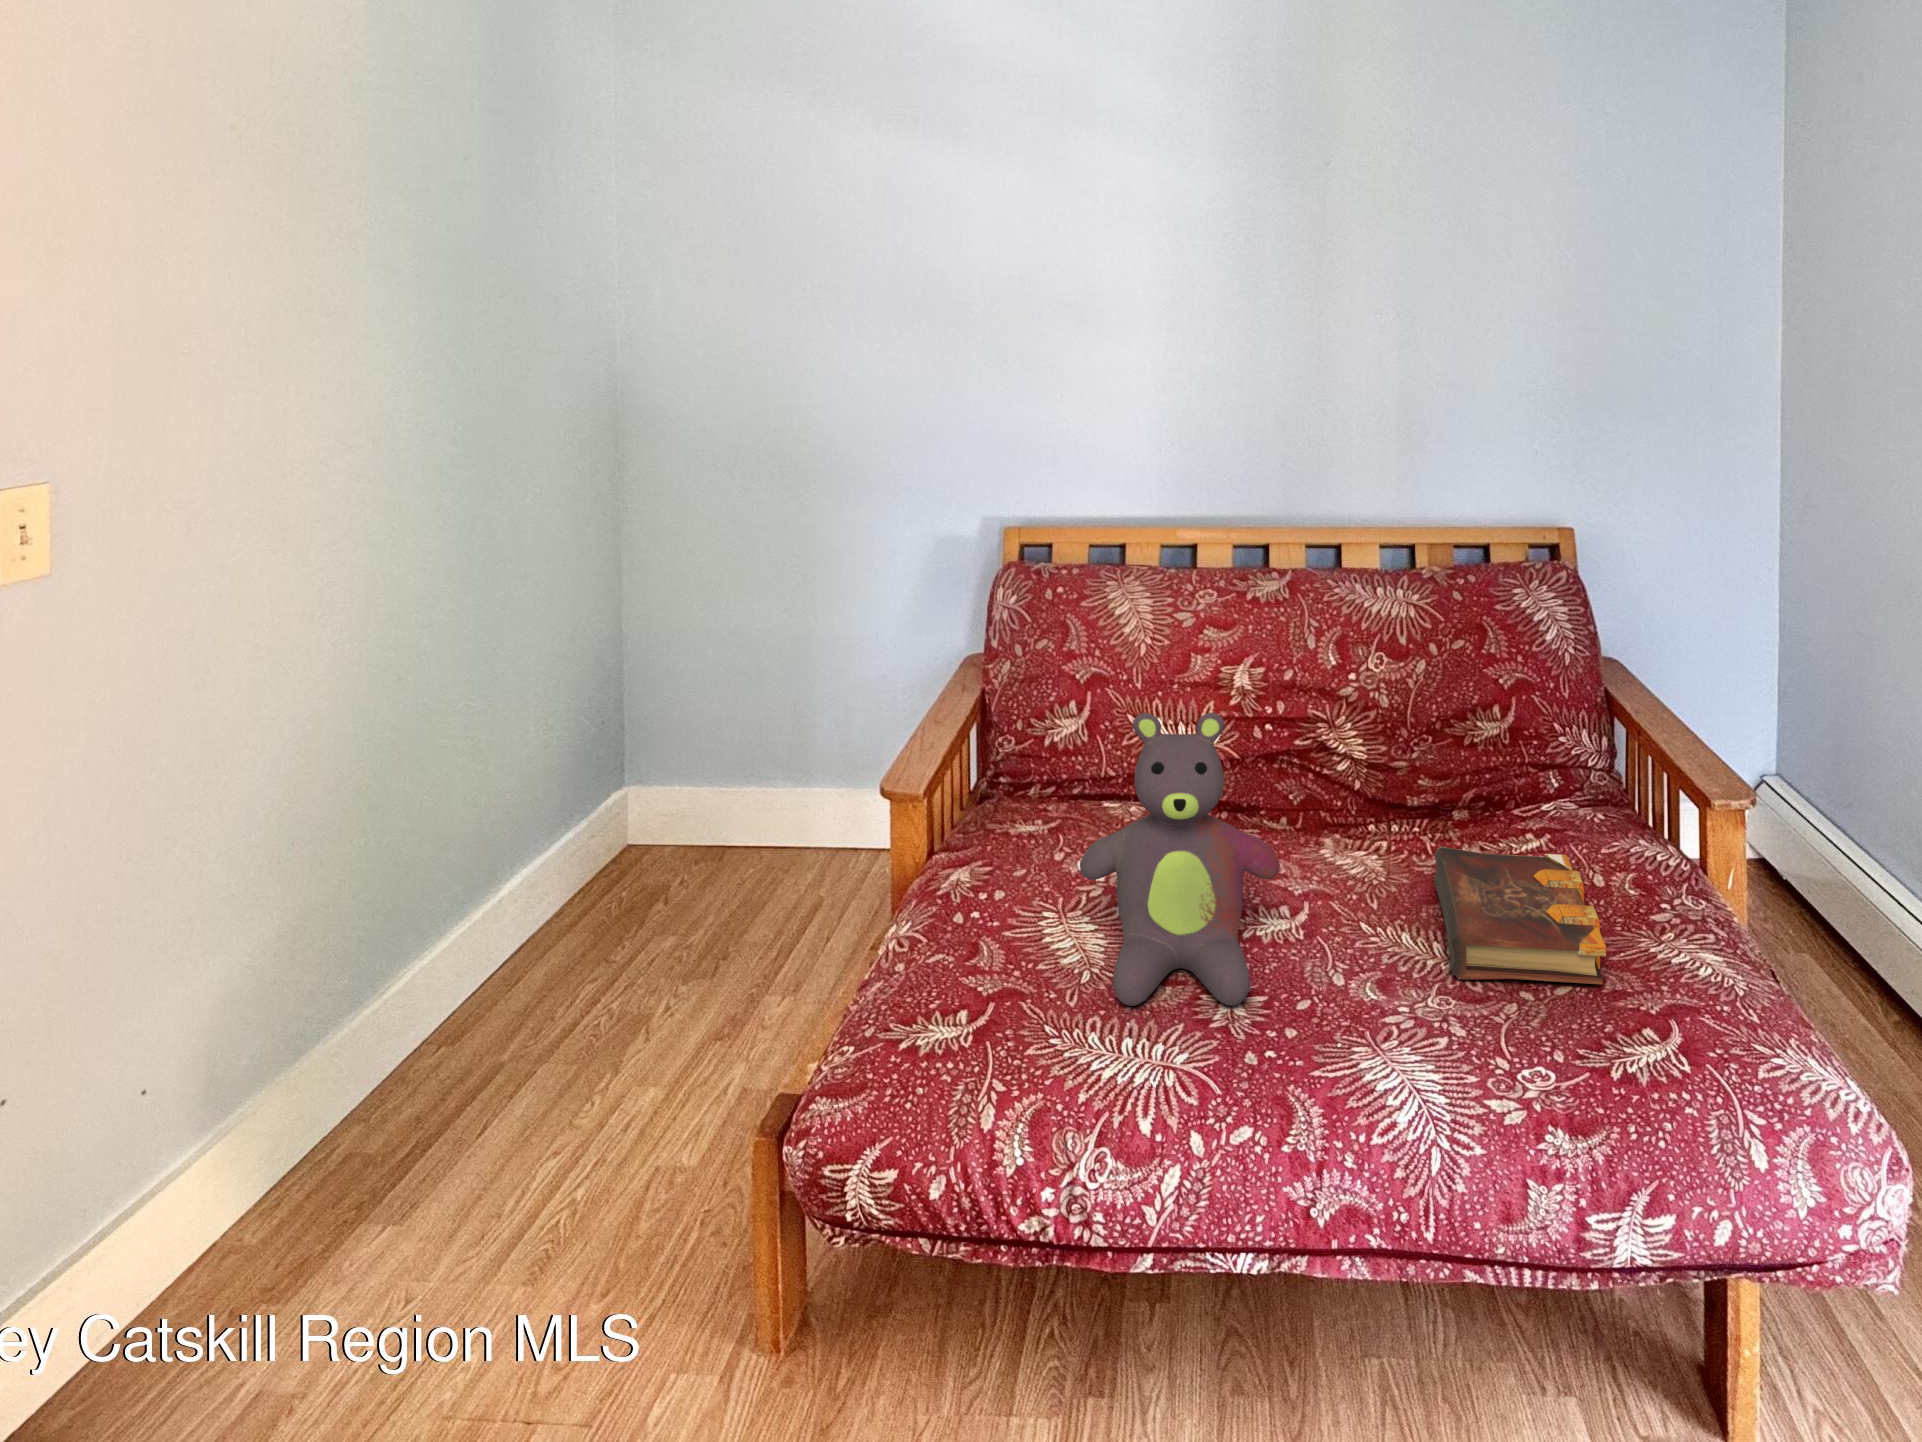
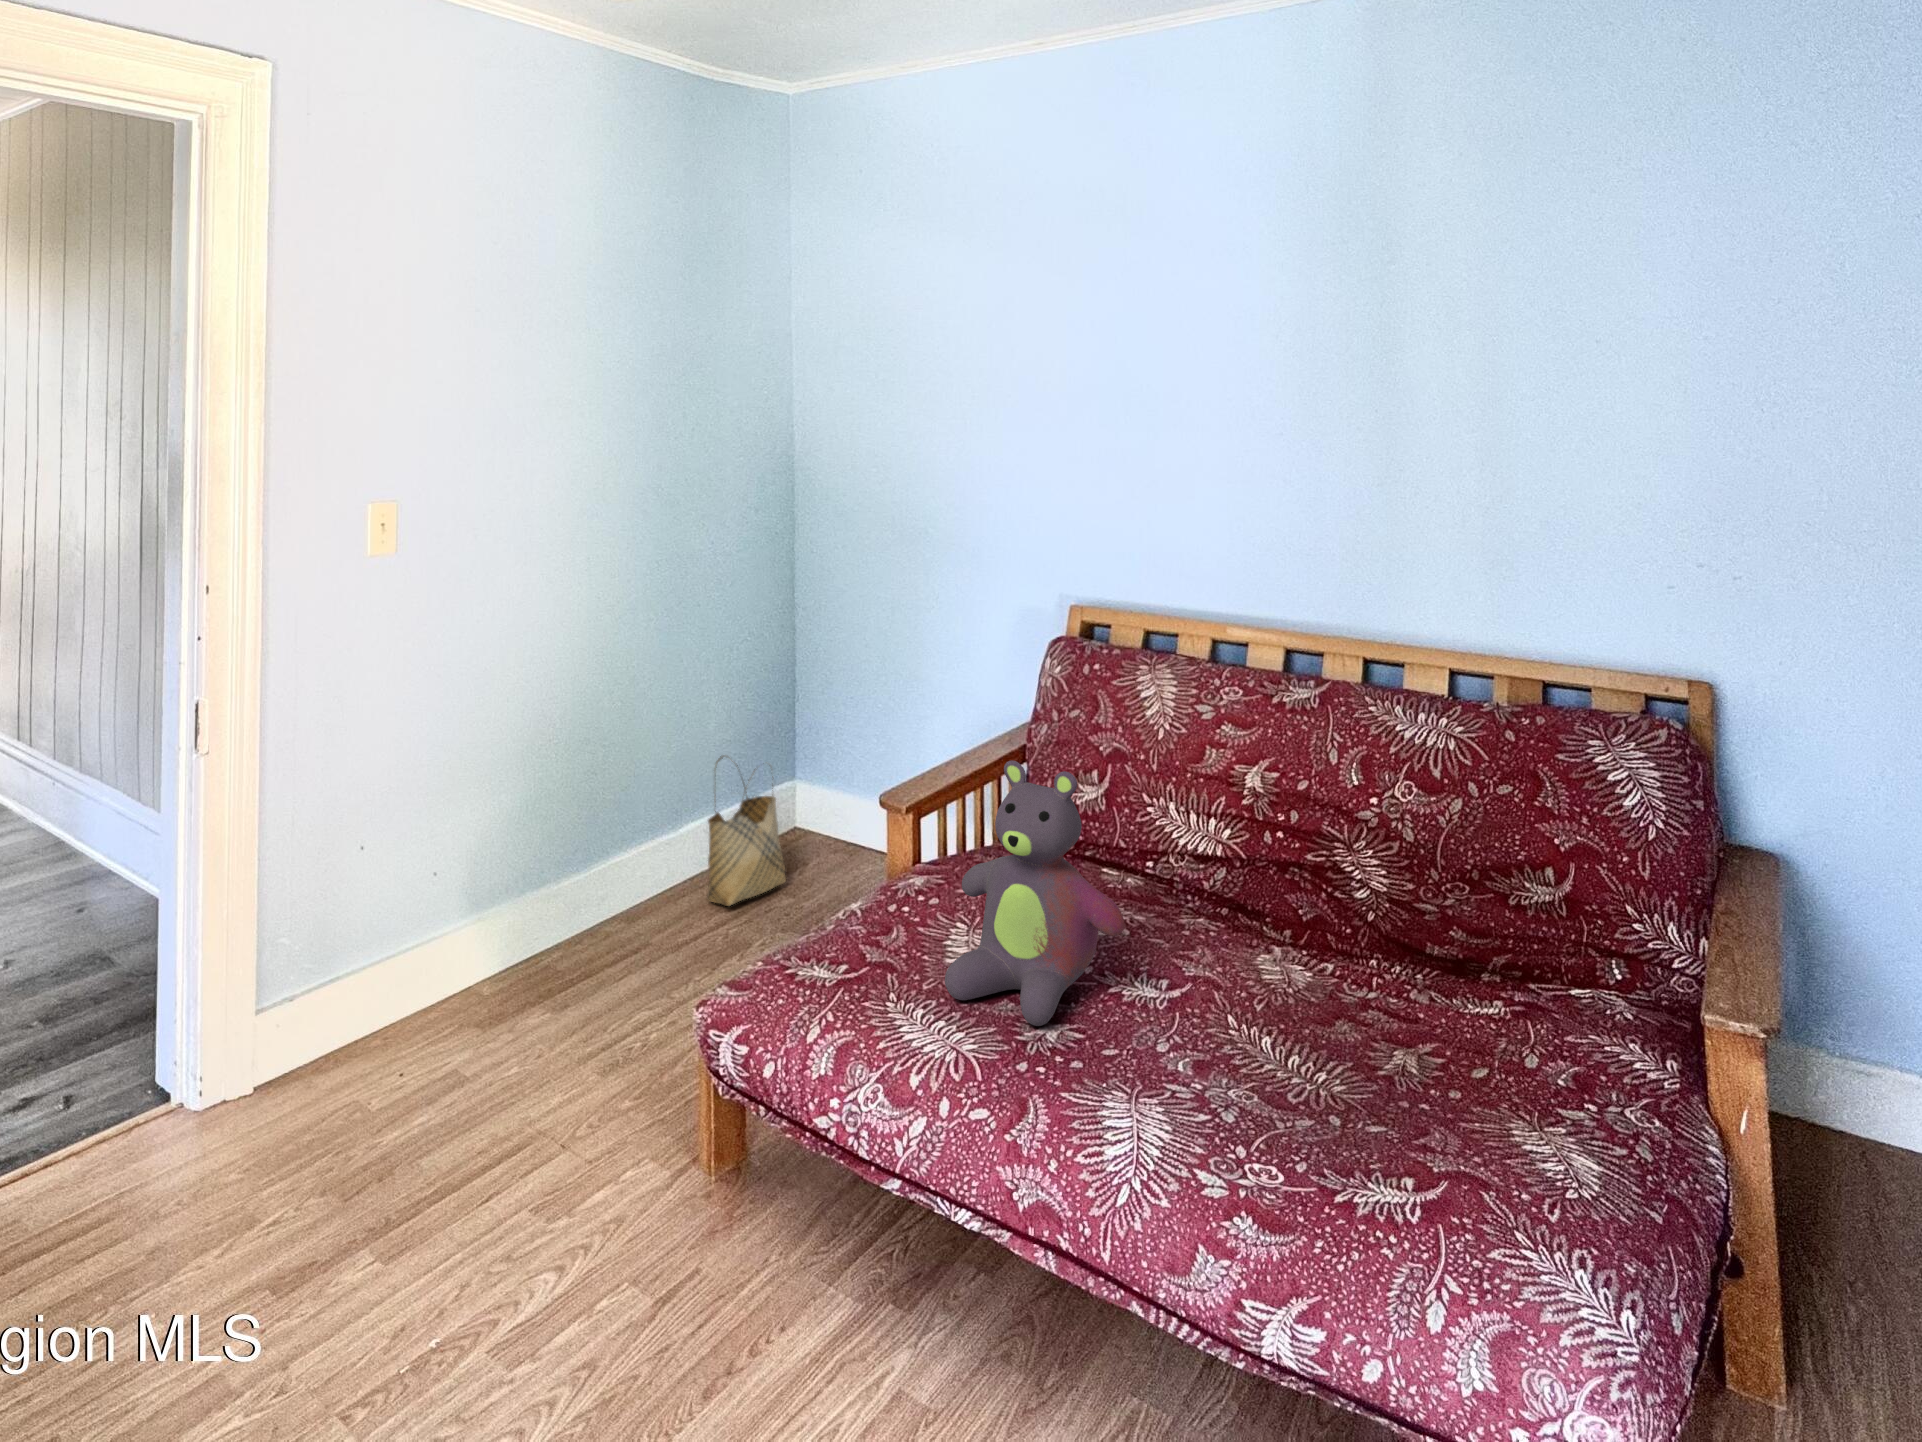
woven basket: none [535,778,632,975] -> present [707,756,786,906]
book: present [1434,847,1606,984] -> none [1251,970,1473,1128]

